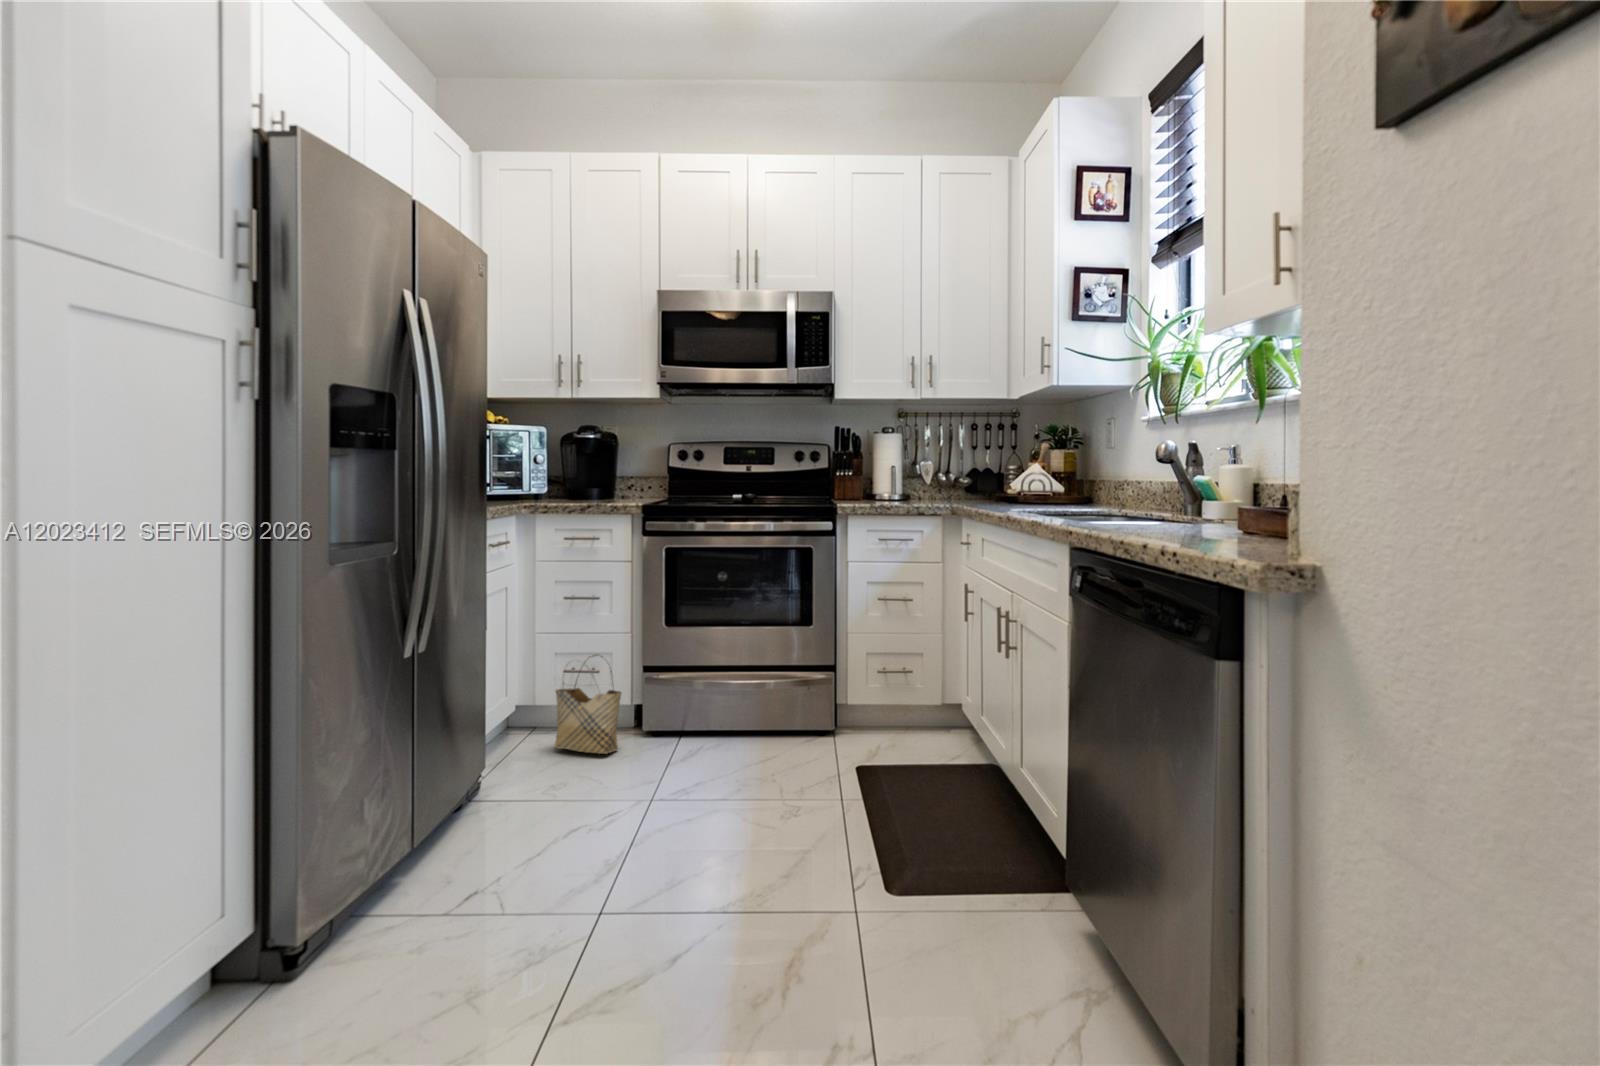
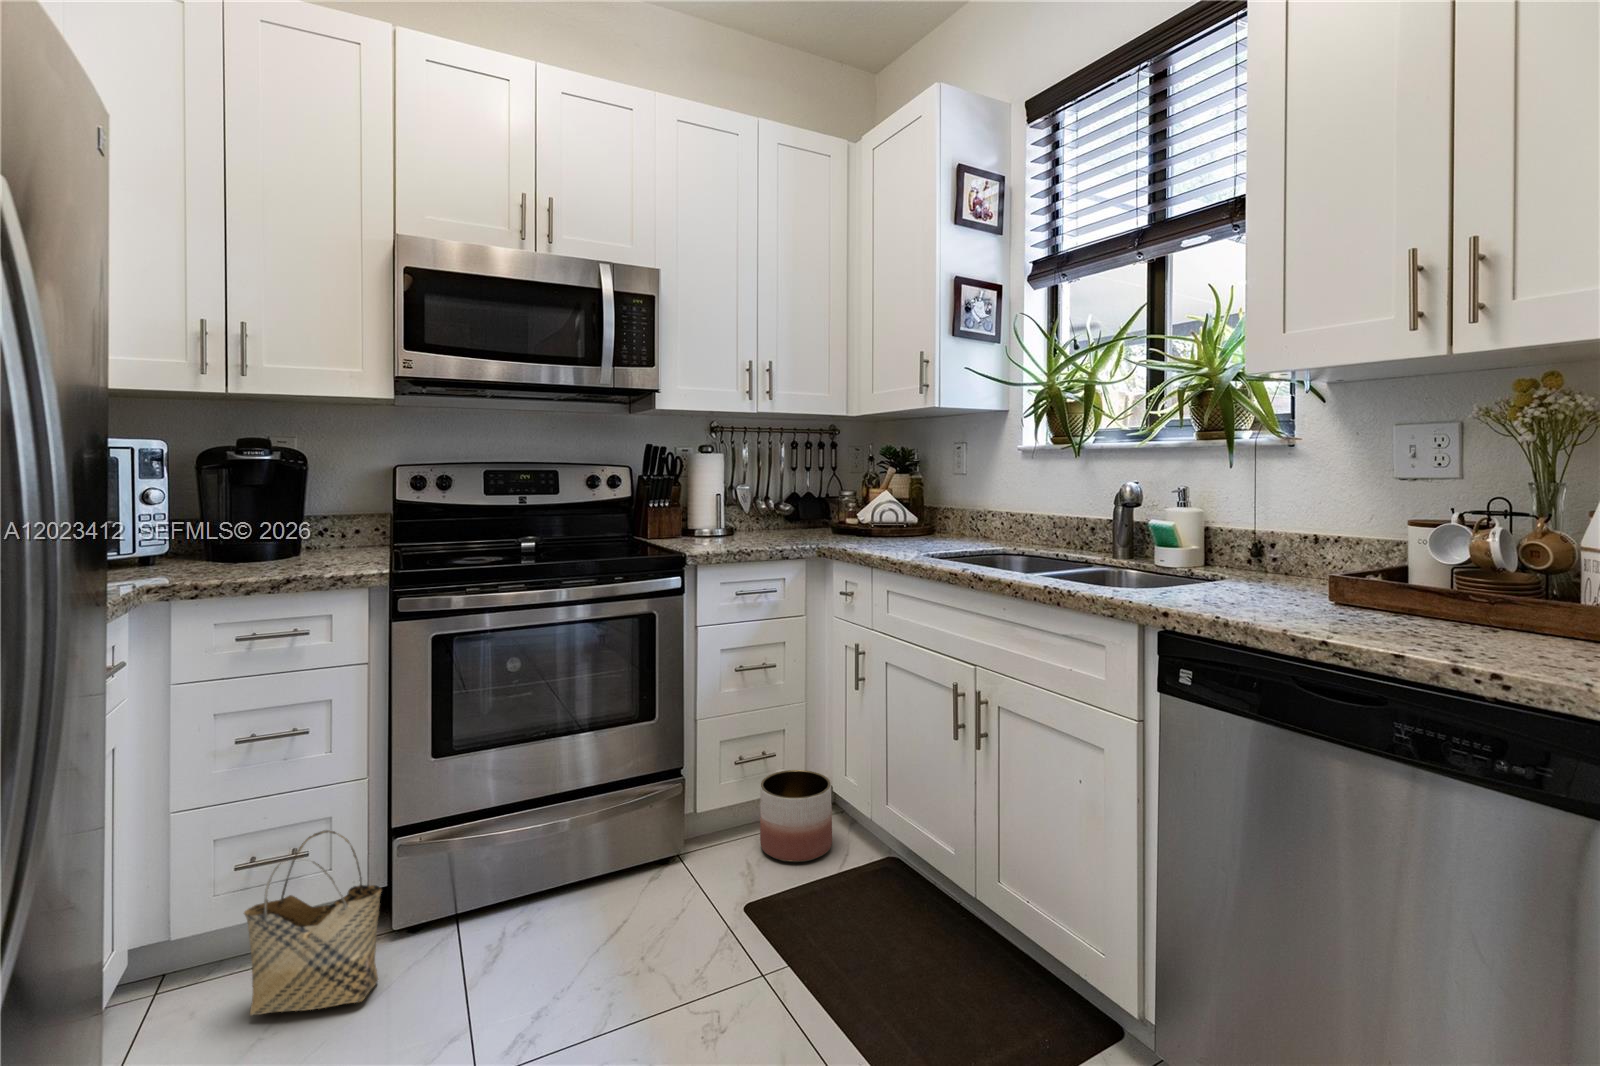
planter: none [886,684,944,750] -> present [760,770,832,862]

